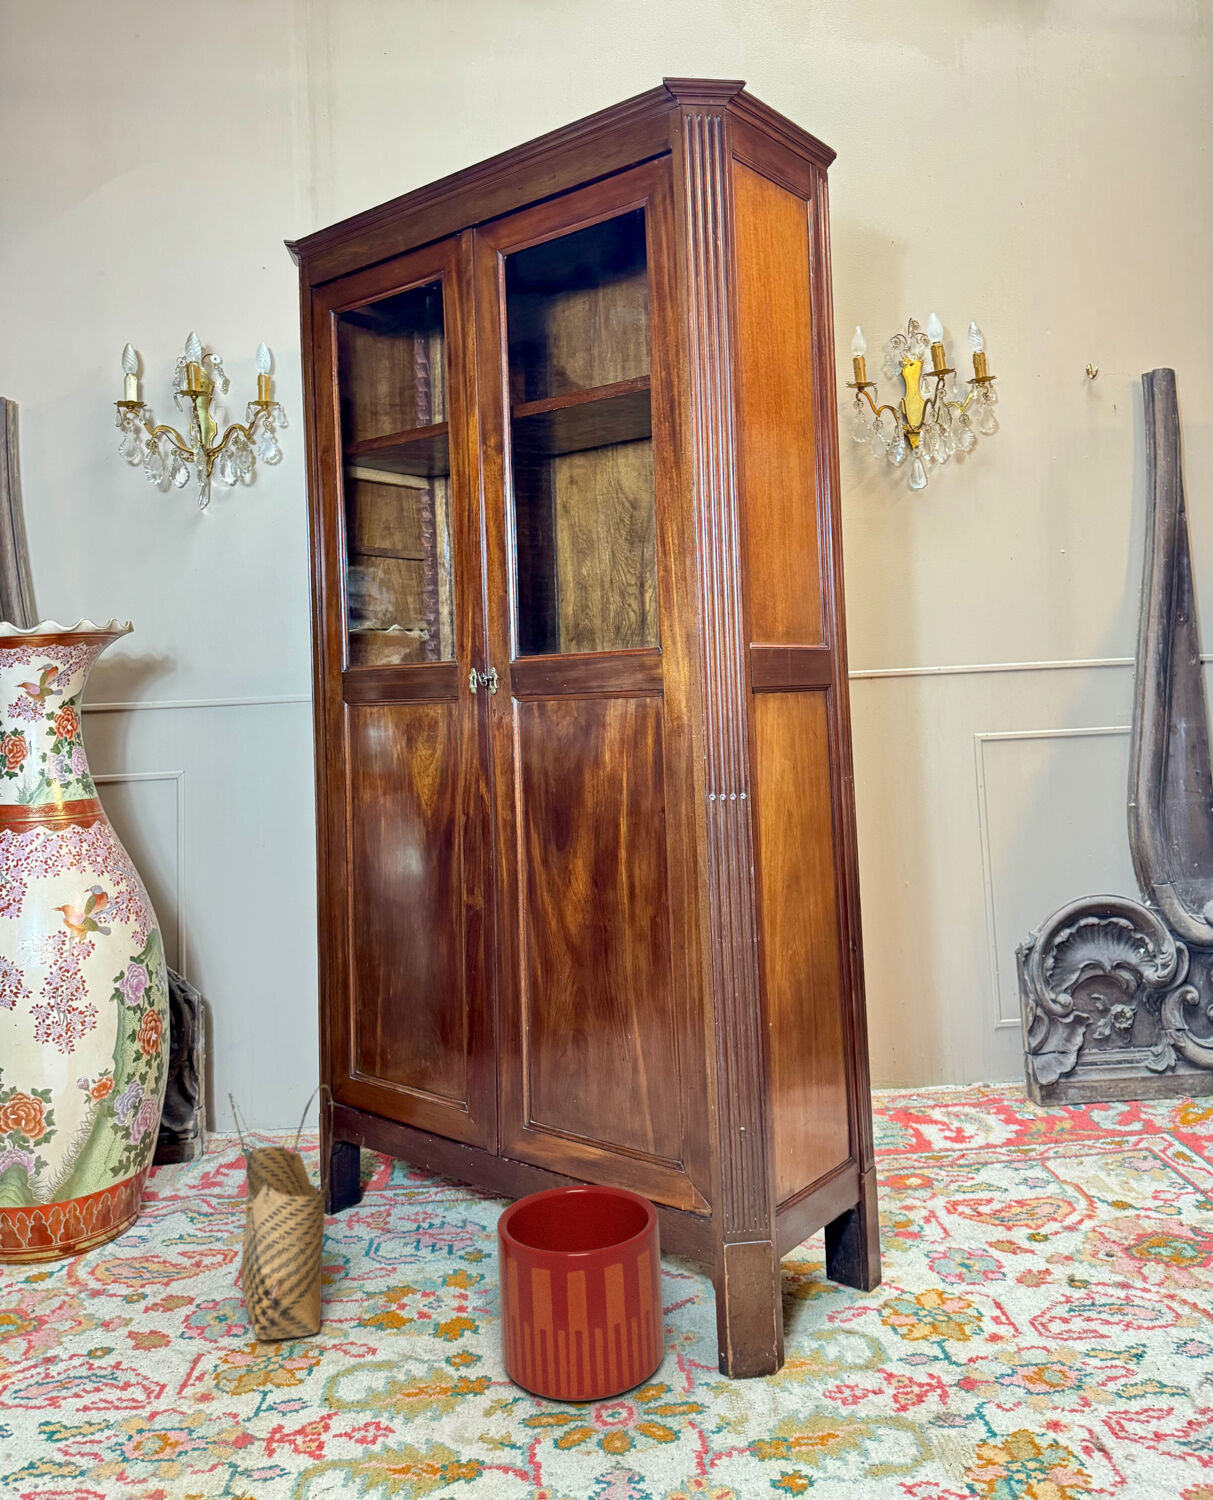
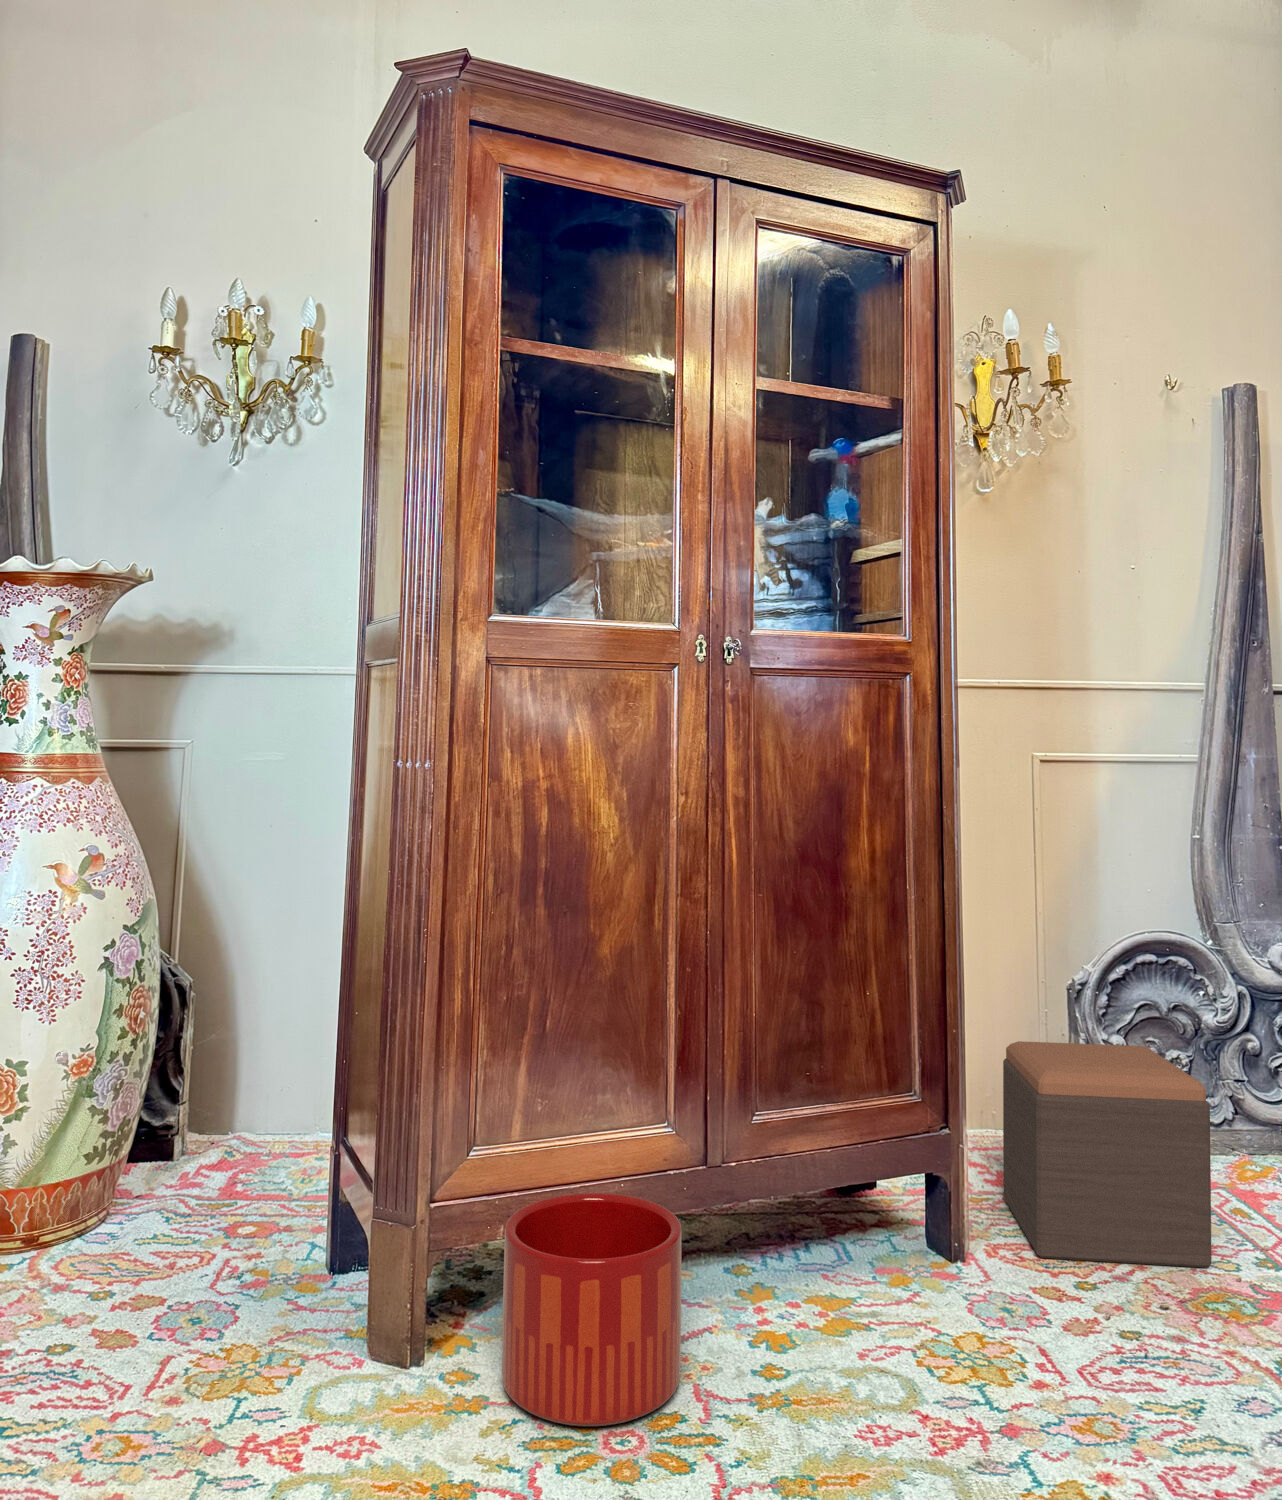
footstool: none [957,1009,1156,1215] -> present [1003,1041,1211,1268]
woven basket: present [229,1084,333,1340] -> none [220,1069,334,1344]

